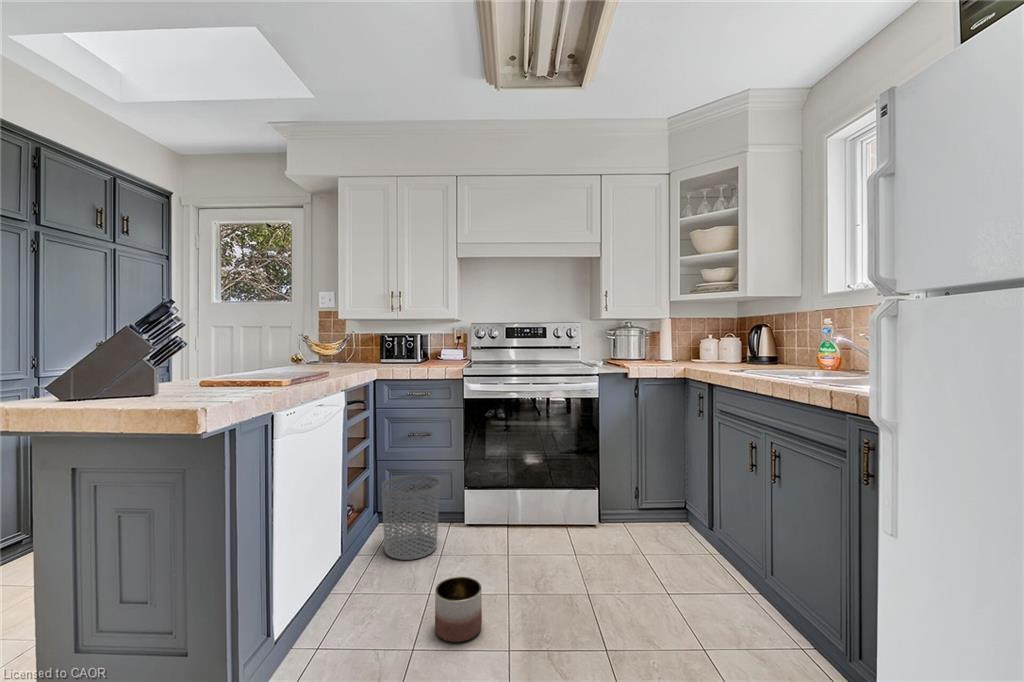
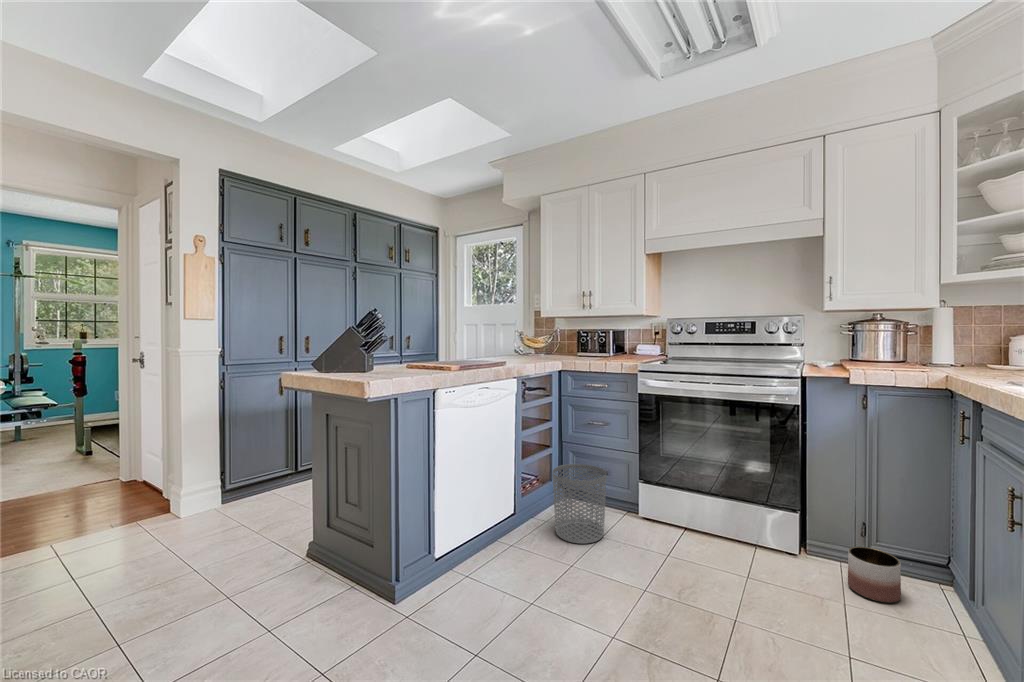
planter: present [435,577,482,642] -> present [848,547,901,603]

